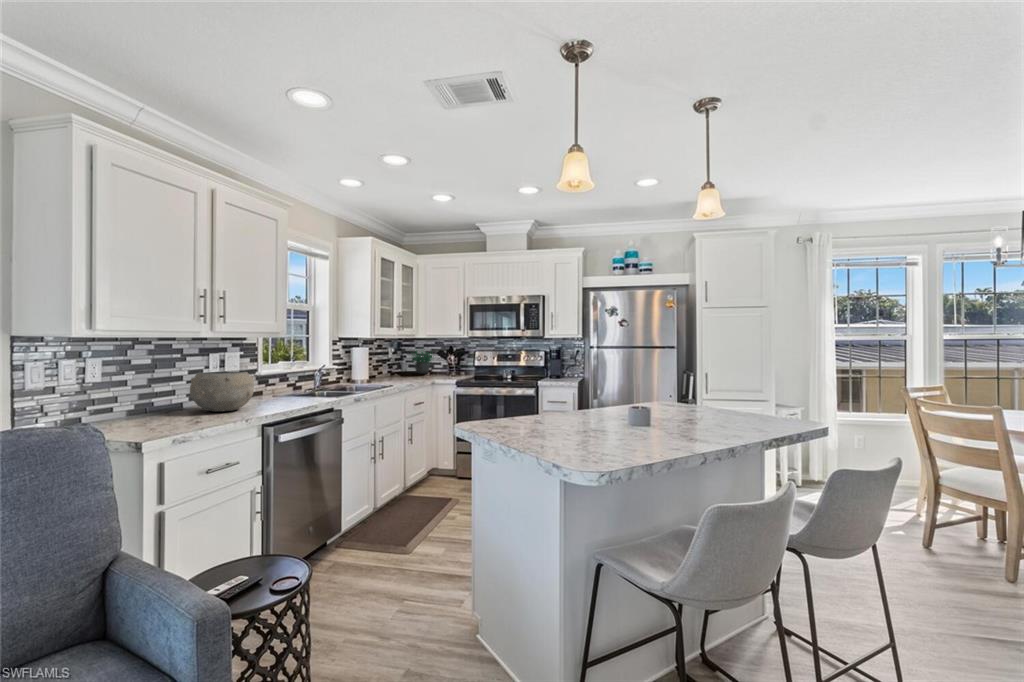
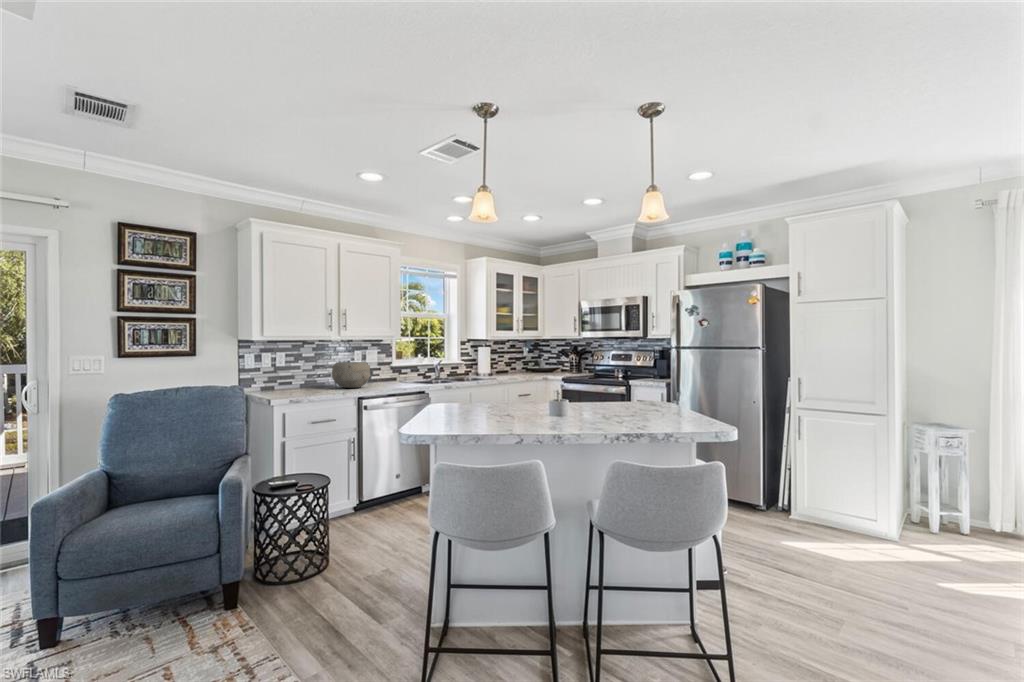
potted plant: present [412,352,432,374] -> none [539,342,568,371]

